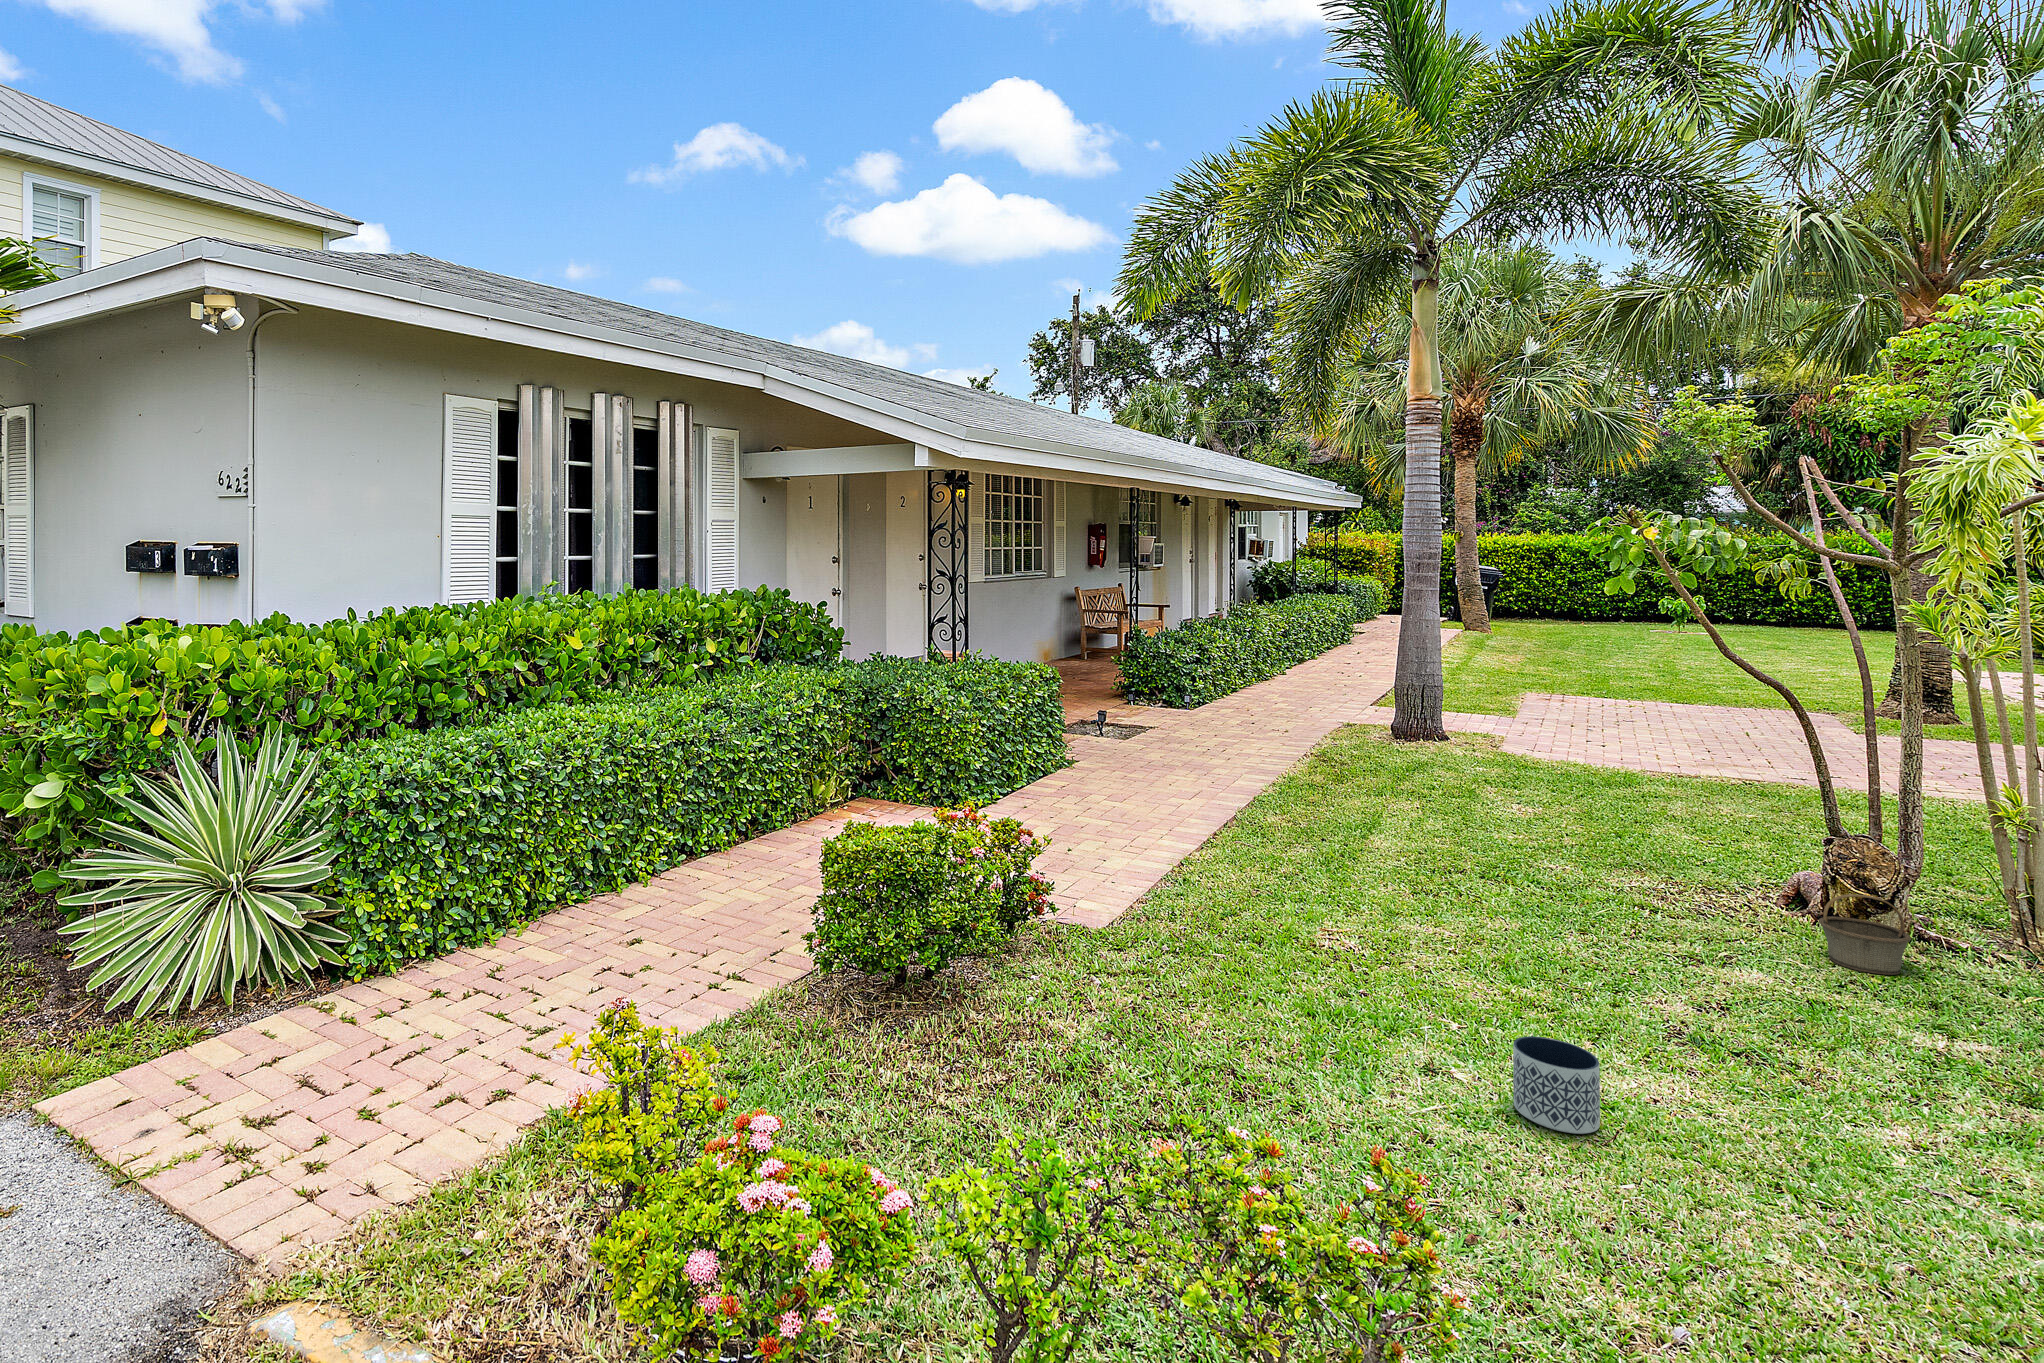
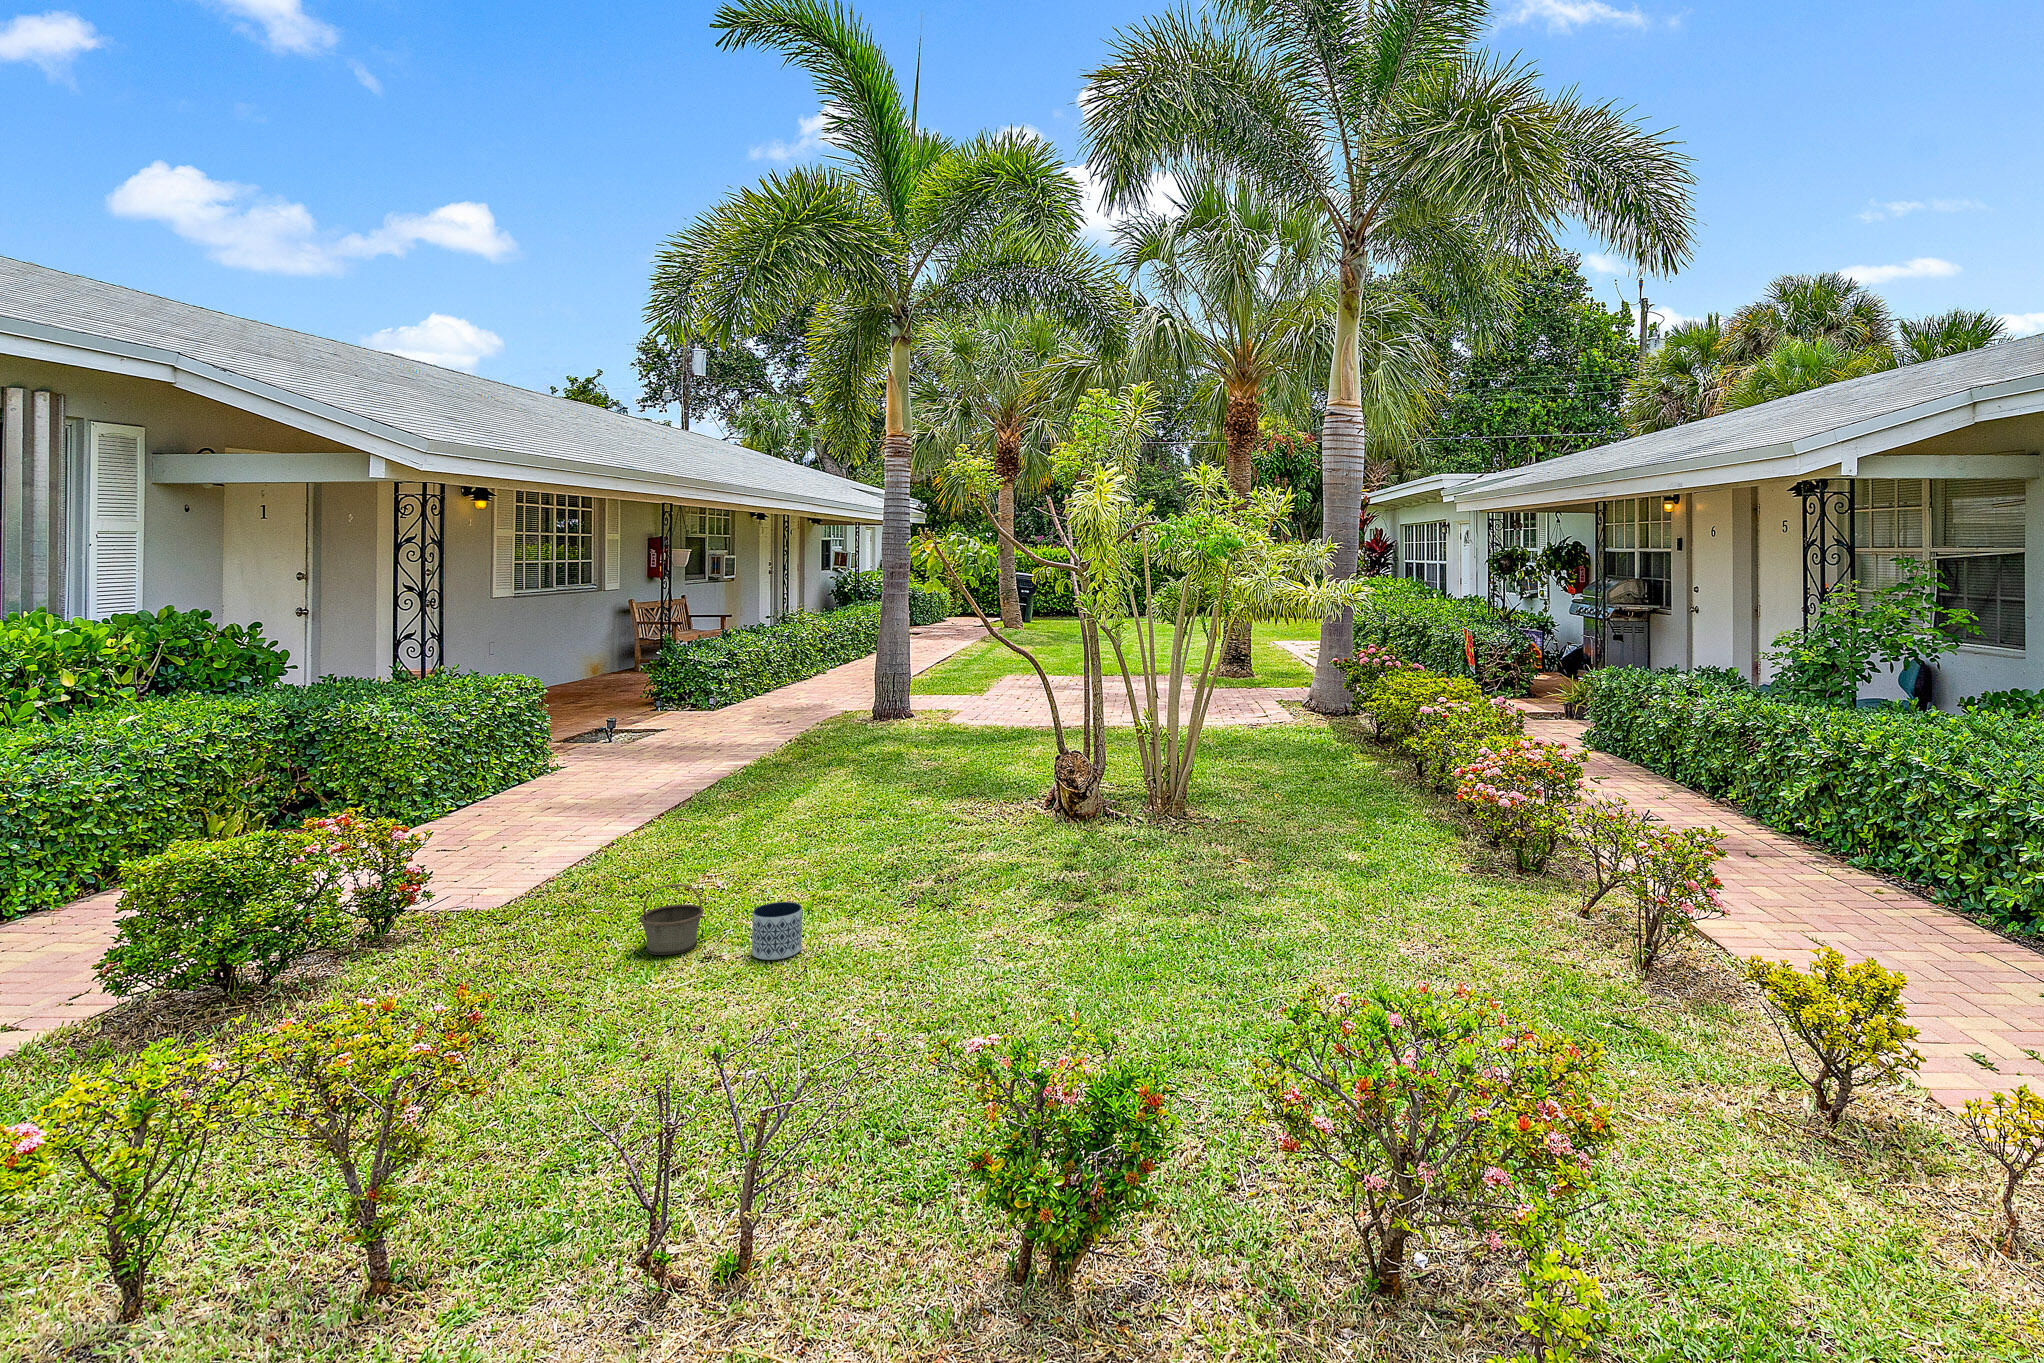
basket: present [1819,894,1911,975] -> present [640,884,704,955]

